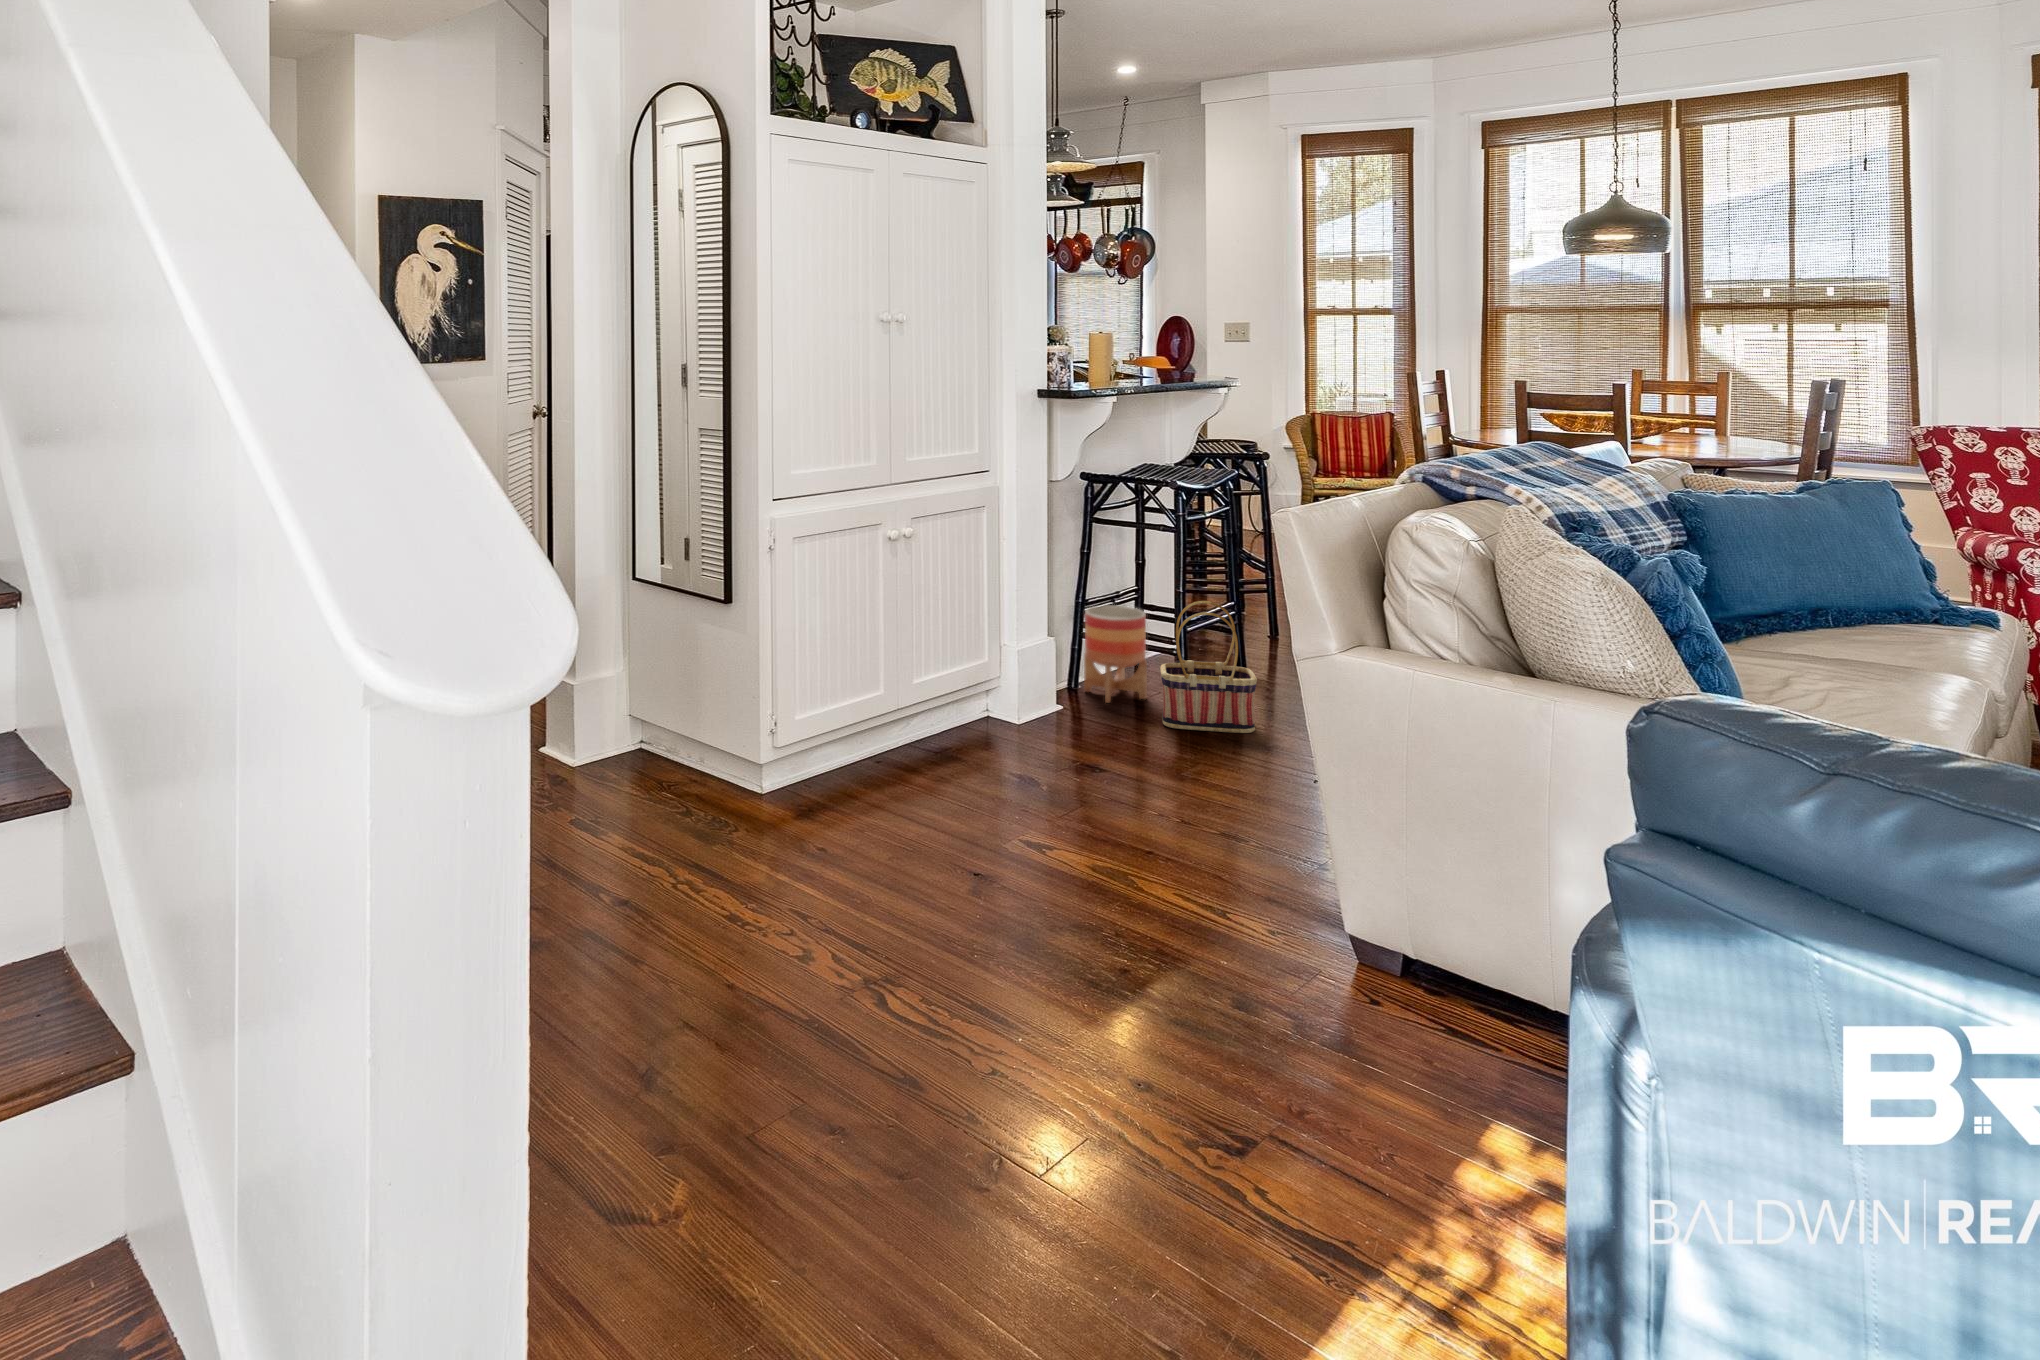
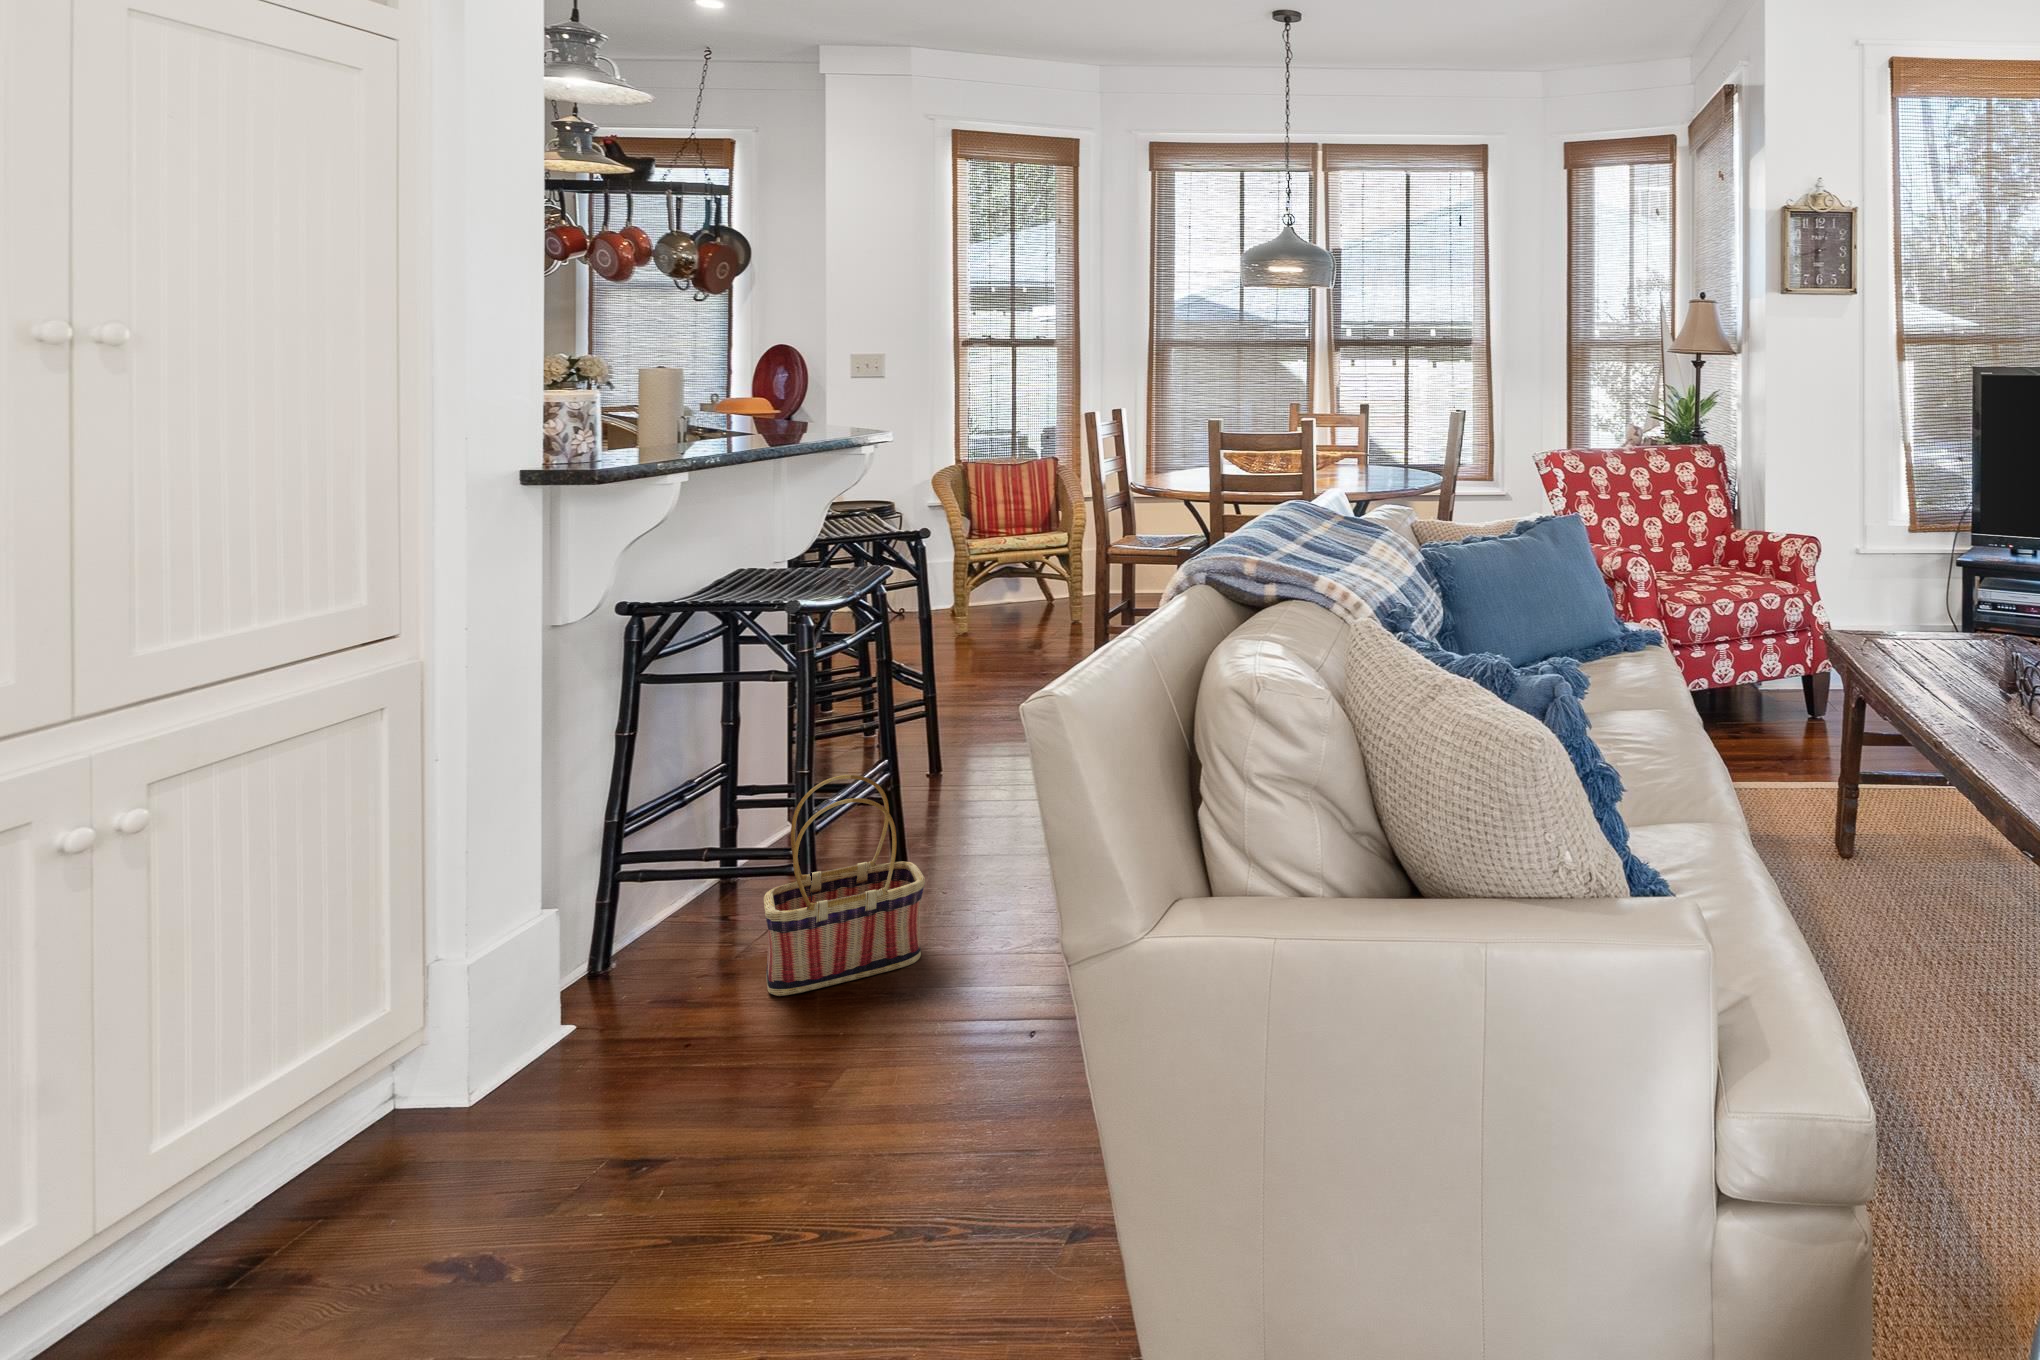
planter: present [1084,605,1147,703] -> none [619,801,737,976]

